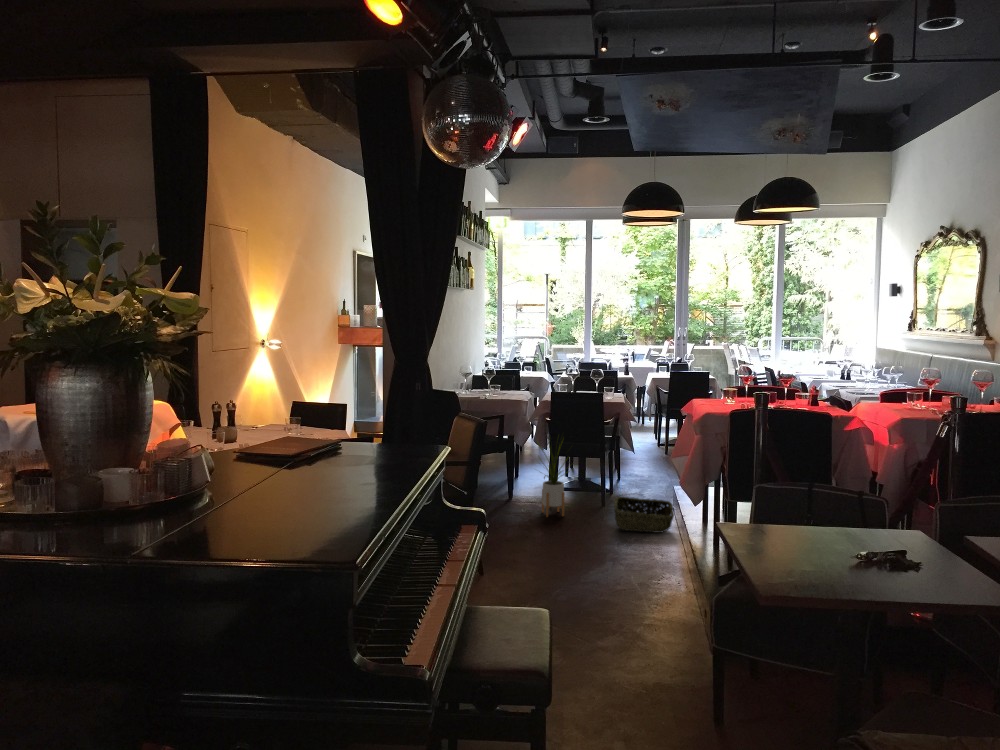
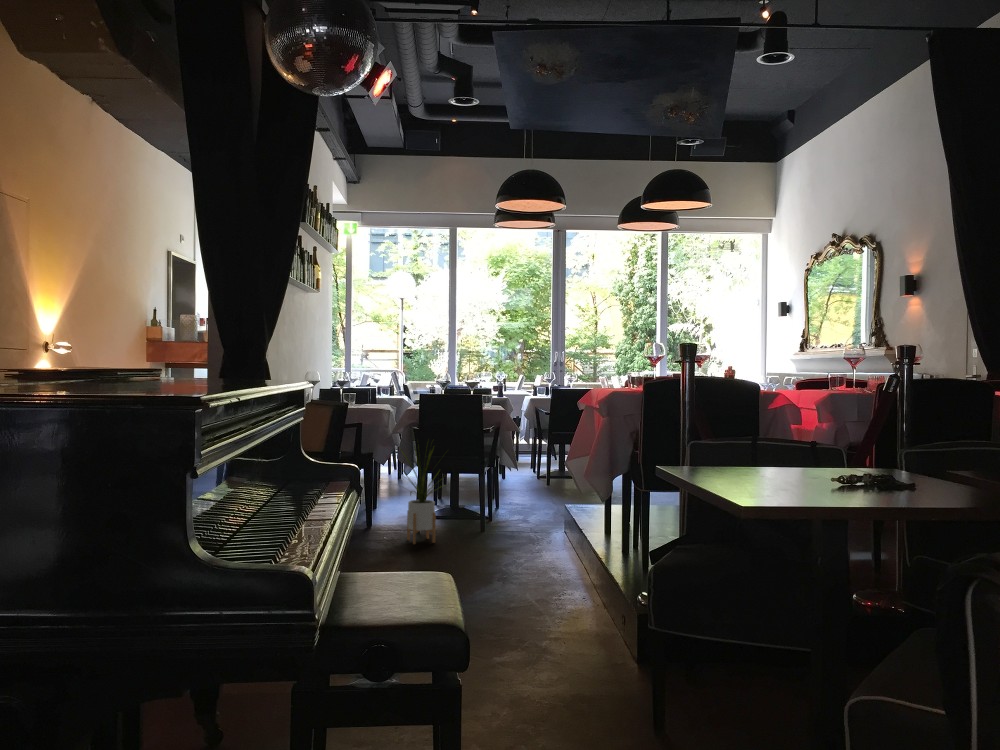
woven basket: present [614,497,674,533] -> none [497,513,571,554]

